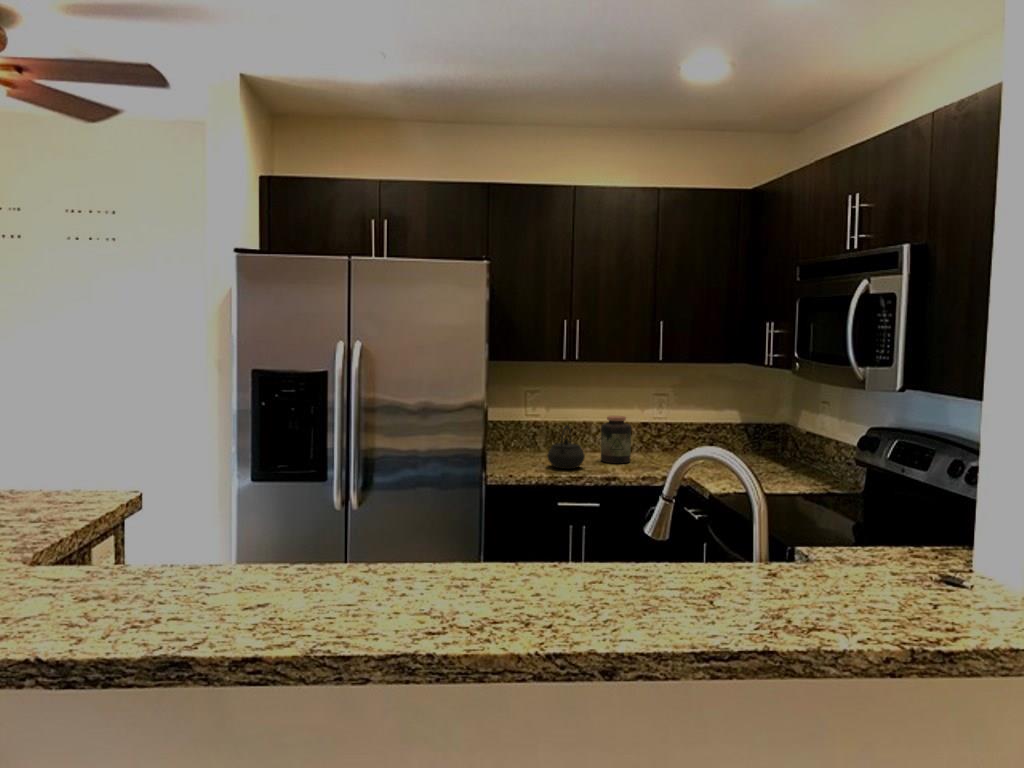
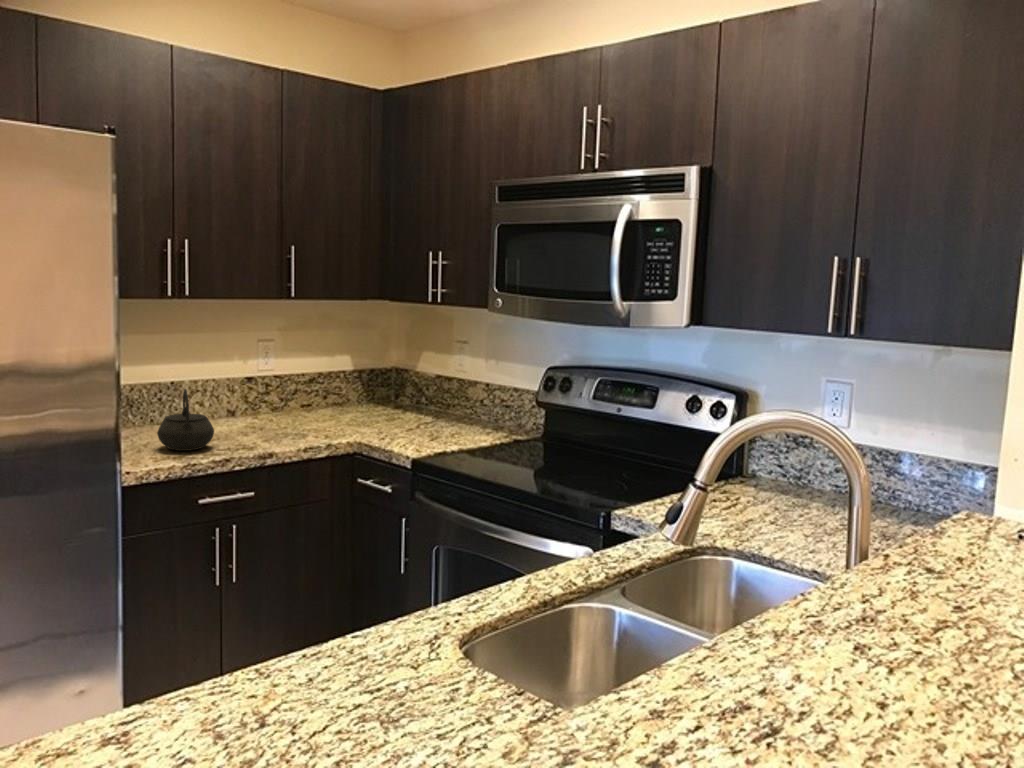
jar: present [601,416,631,463] -> none [215,371,257,434]

